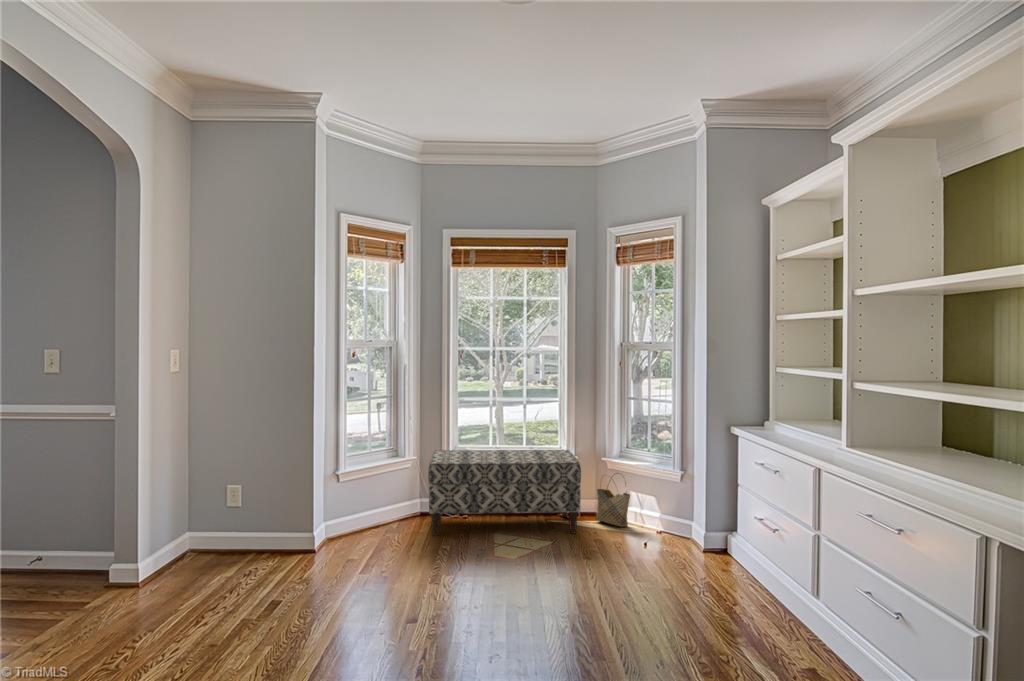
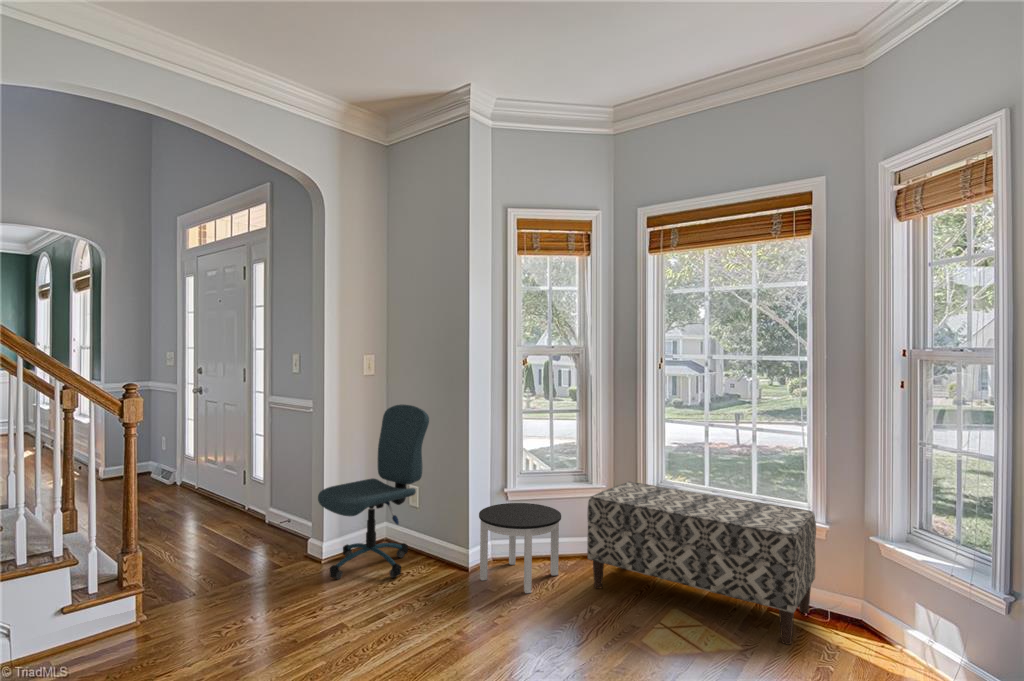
office chair: none [165,403,274,588] -> present [318,405,429,579]
woven basket: present [596,477,630,527] -> none [848,563,907,661]
round table: none [332,480,406,553] -> present [479,503,561,593]

